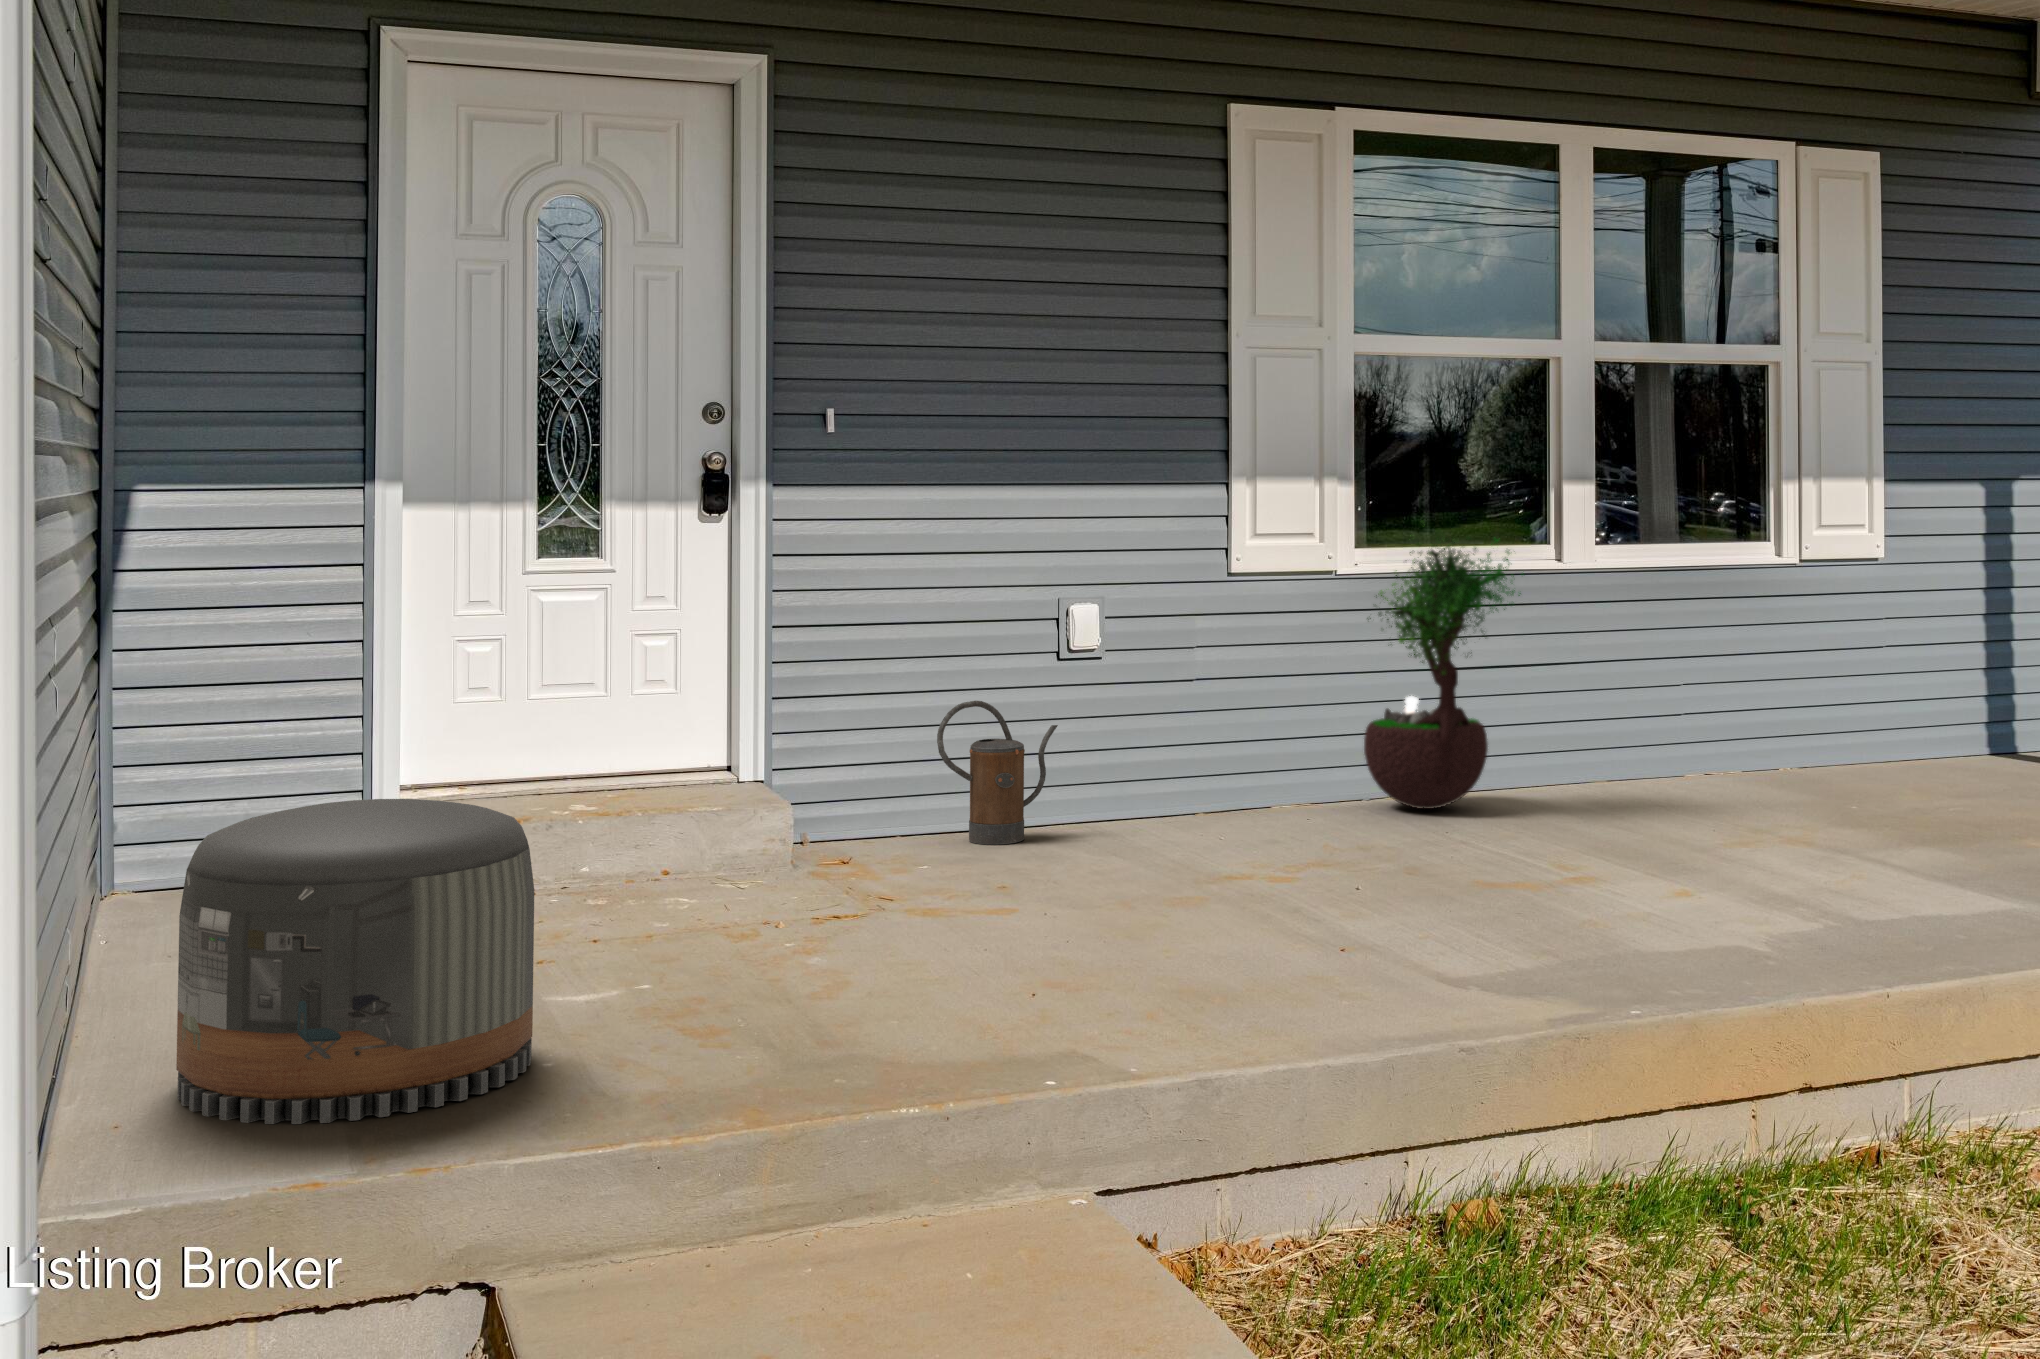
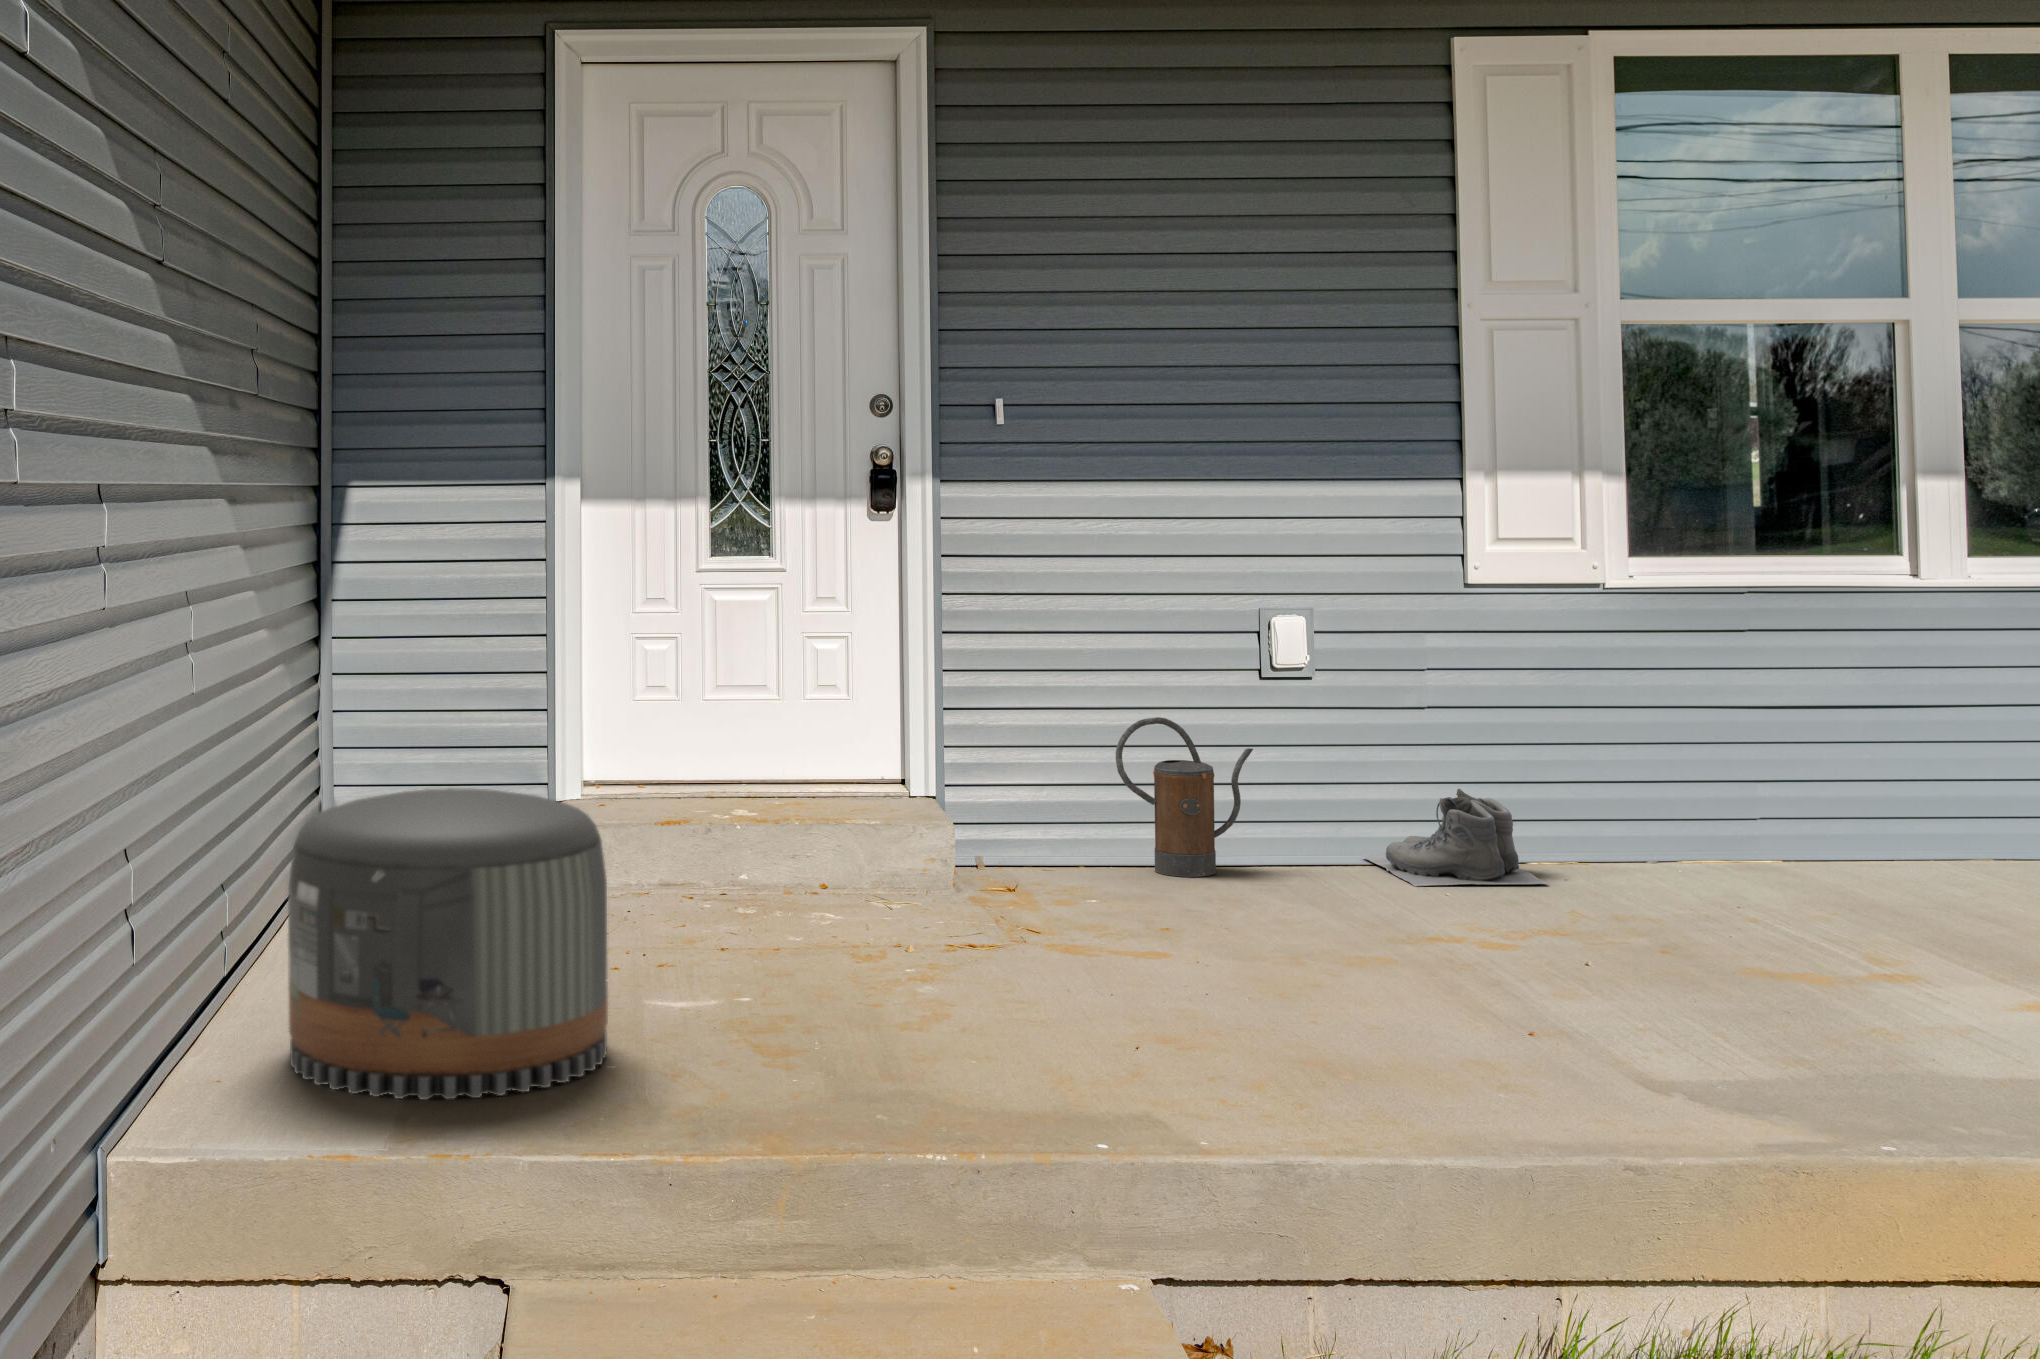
potted tree: present [1364,536,1521,809] -> none [1635,523,1848,872]
boots: none [1140,751,1300,839] -> present [1362,789,1547,886]

